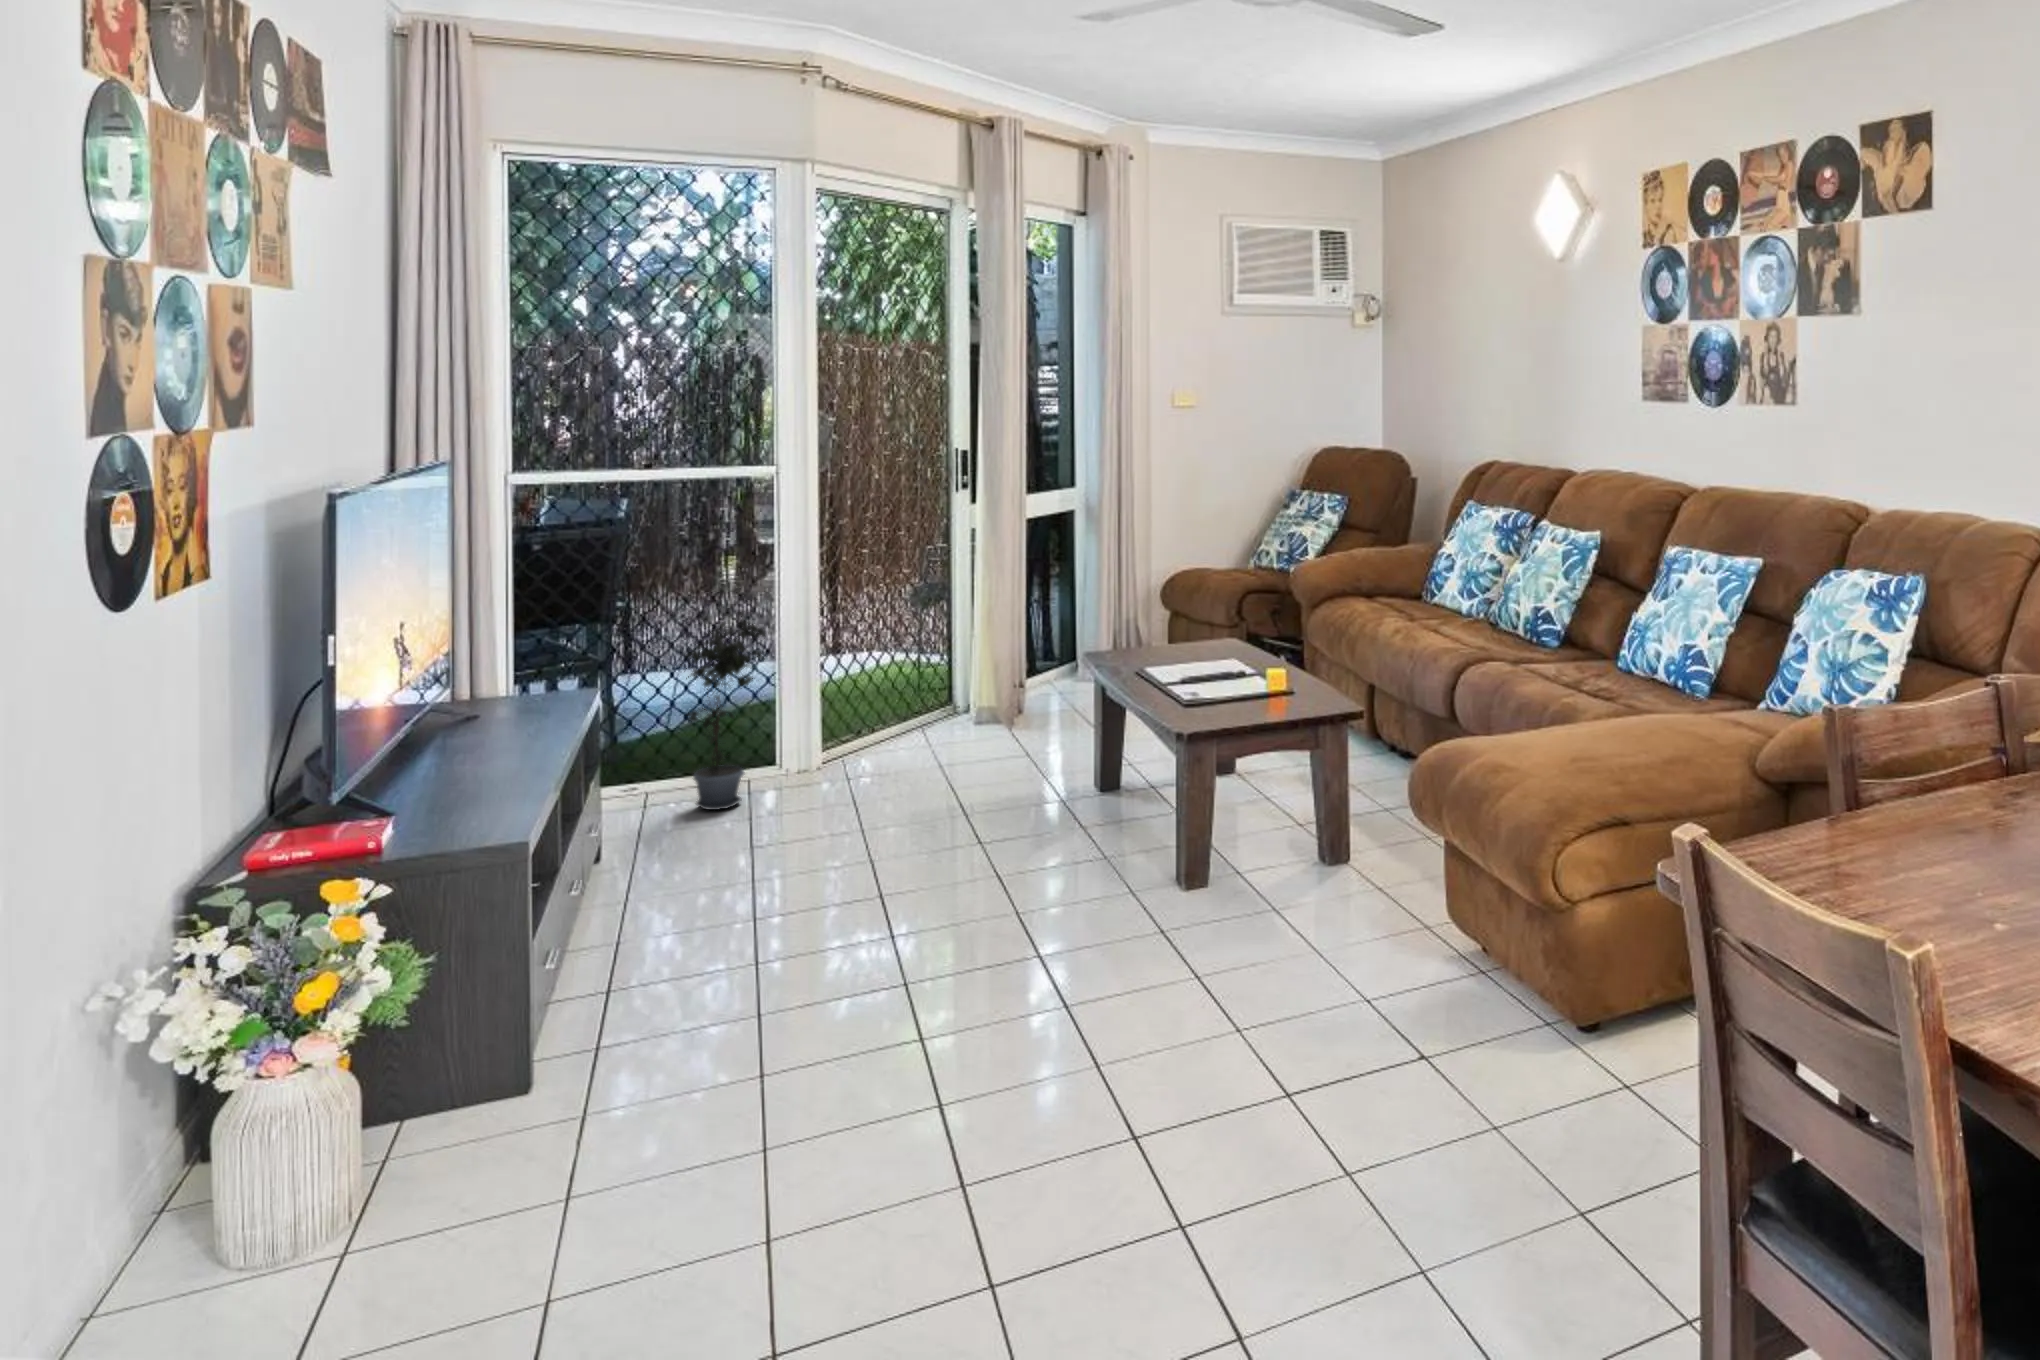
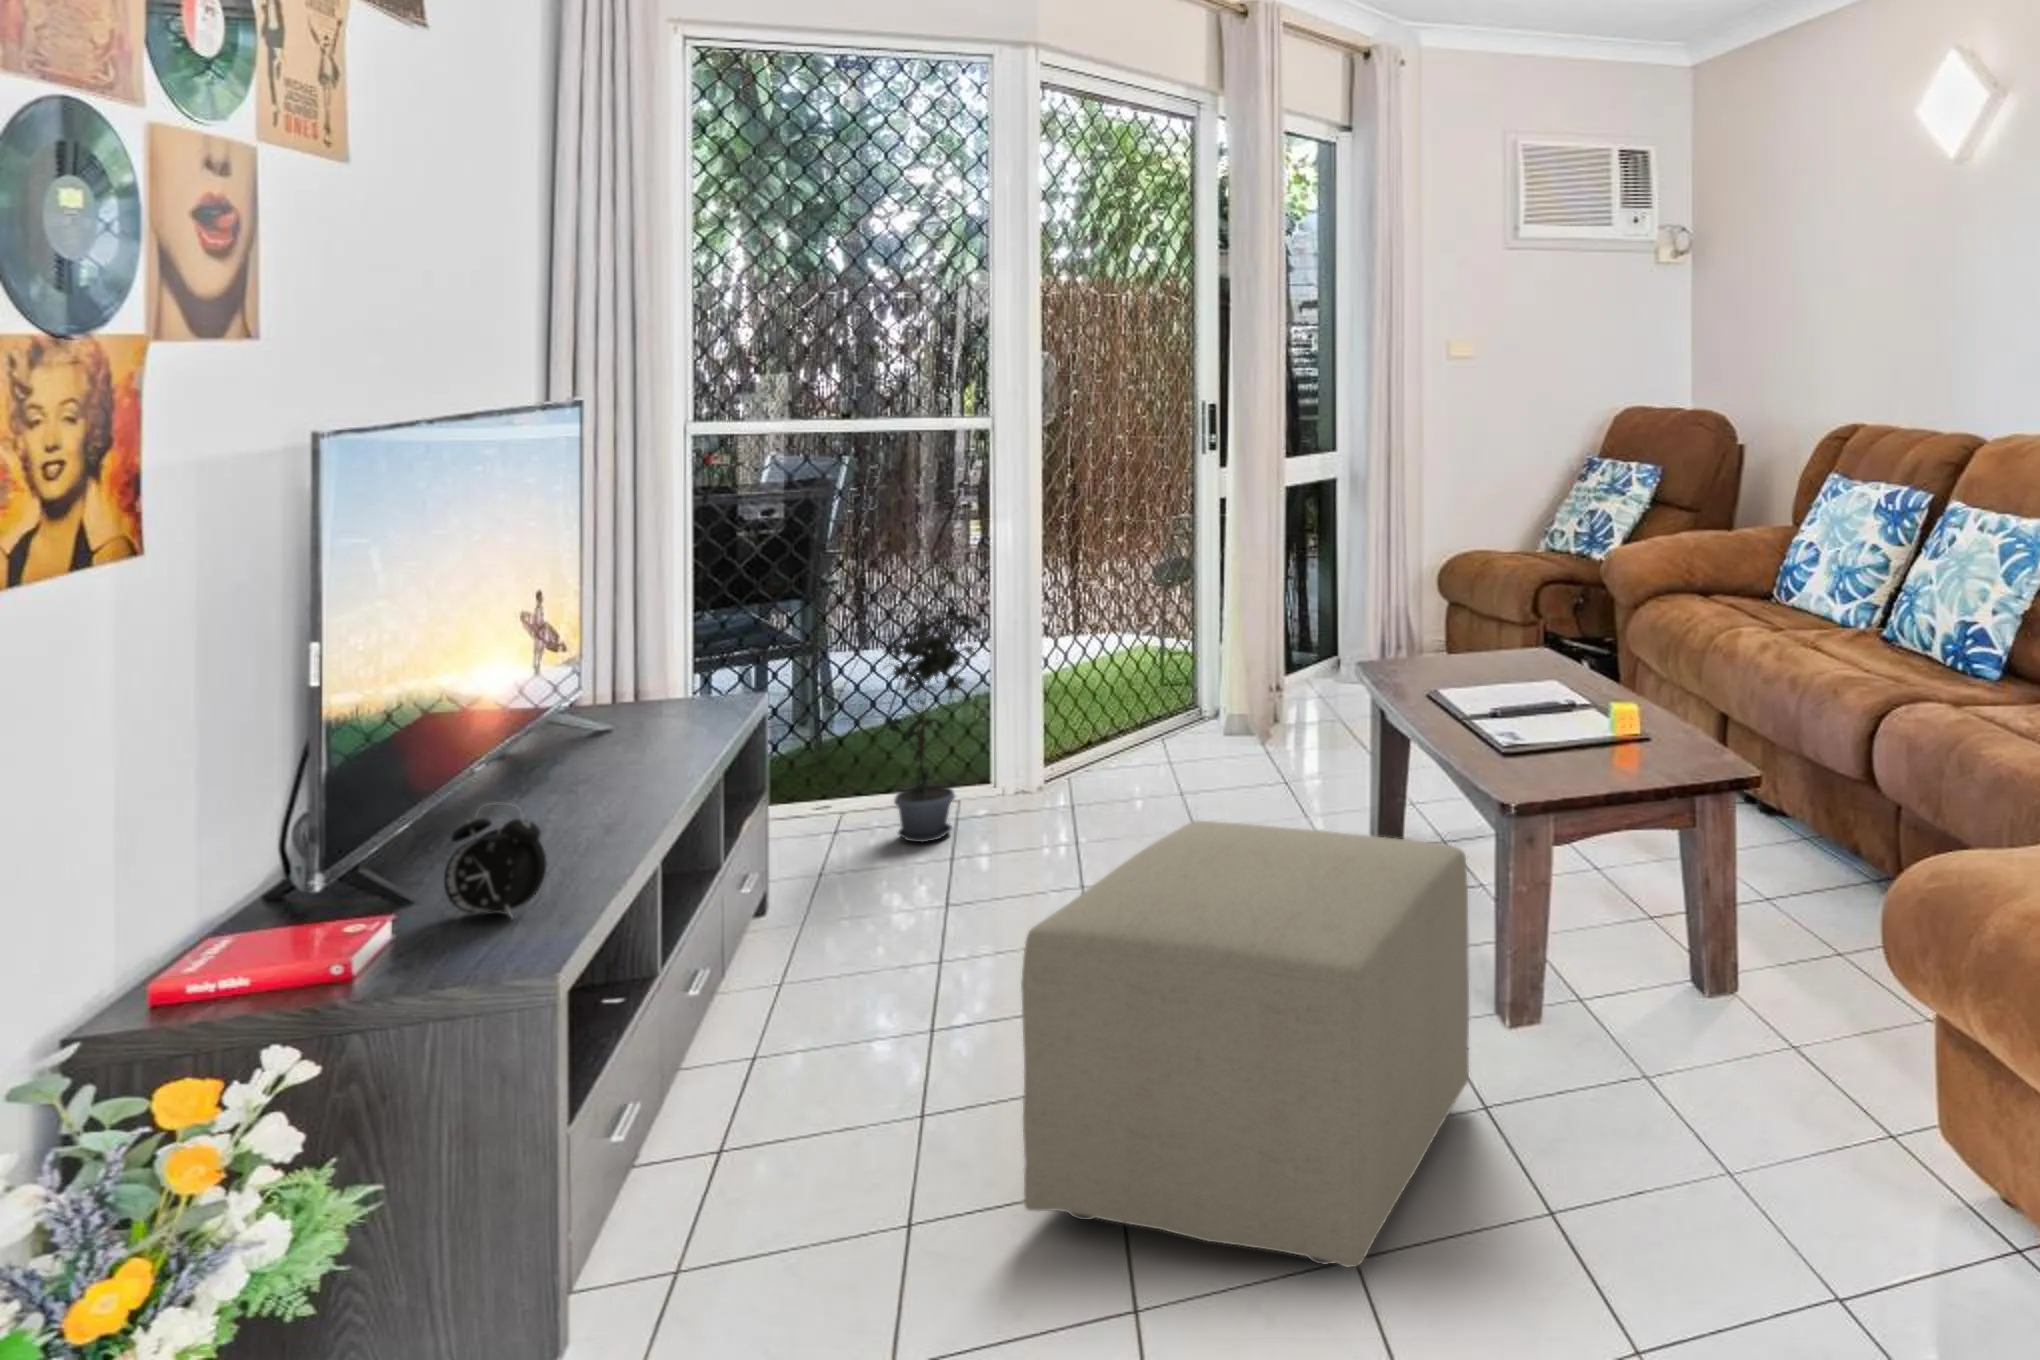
alarm clock: none [428,741,498,819] -> present [444,806,547,919]
ottoman: none [831,755,1144,1014] -> present [1021,821,1469,1267]

